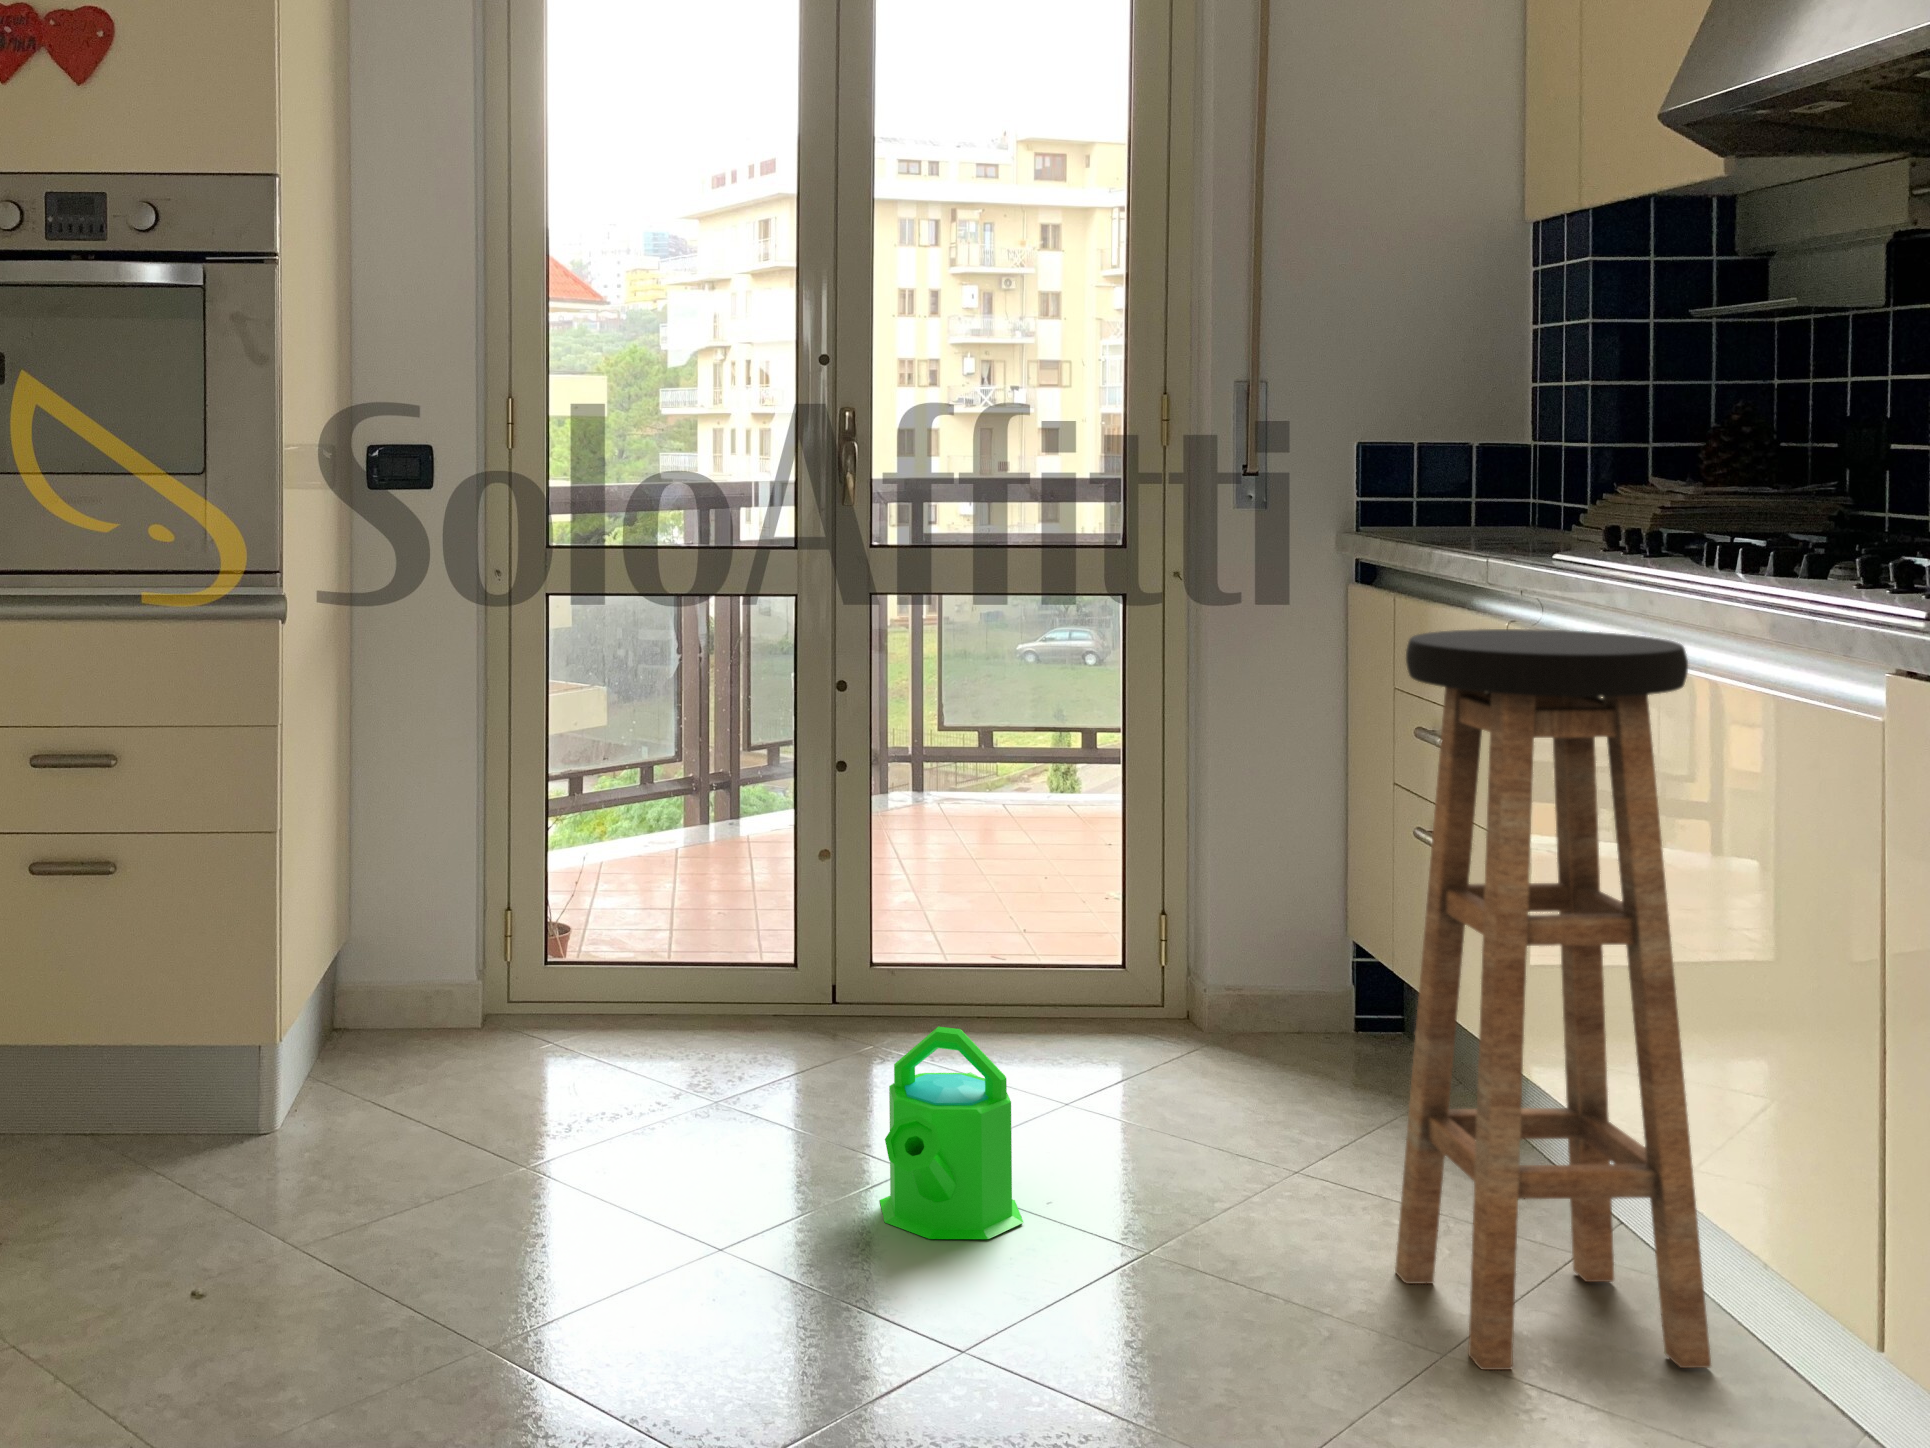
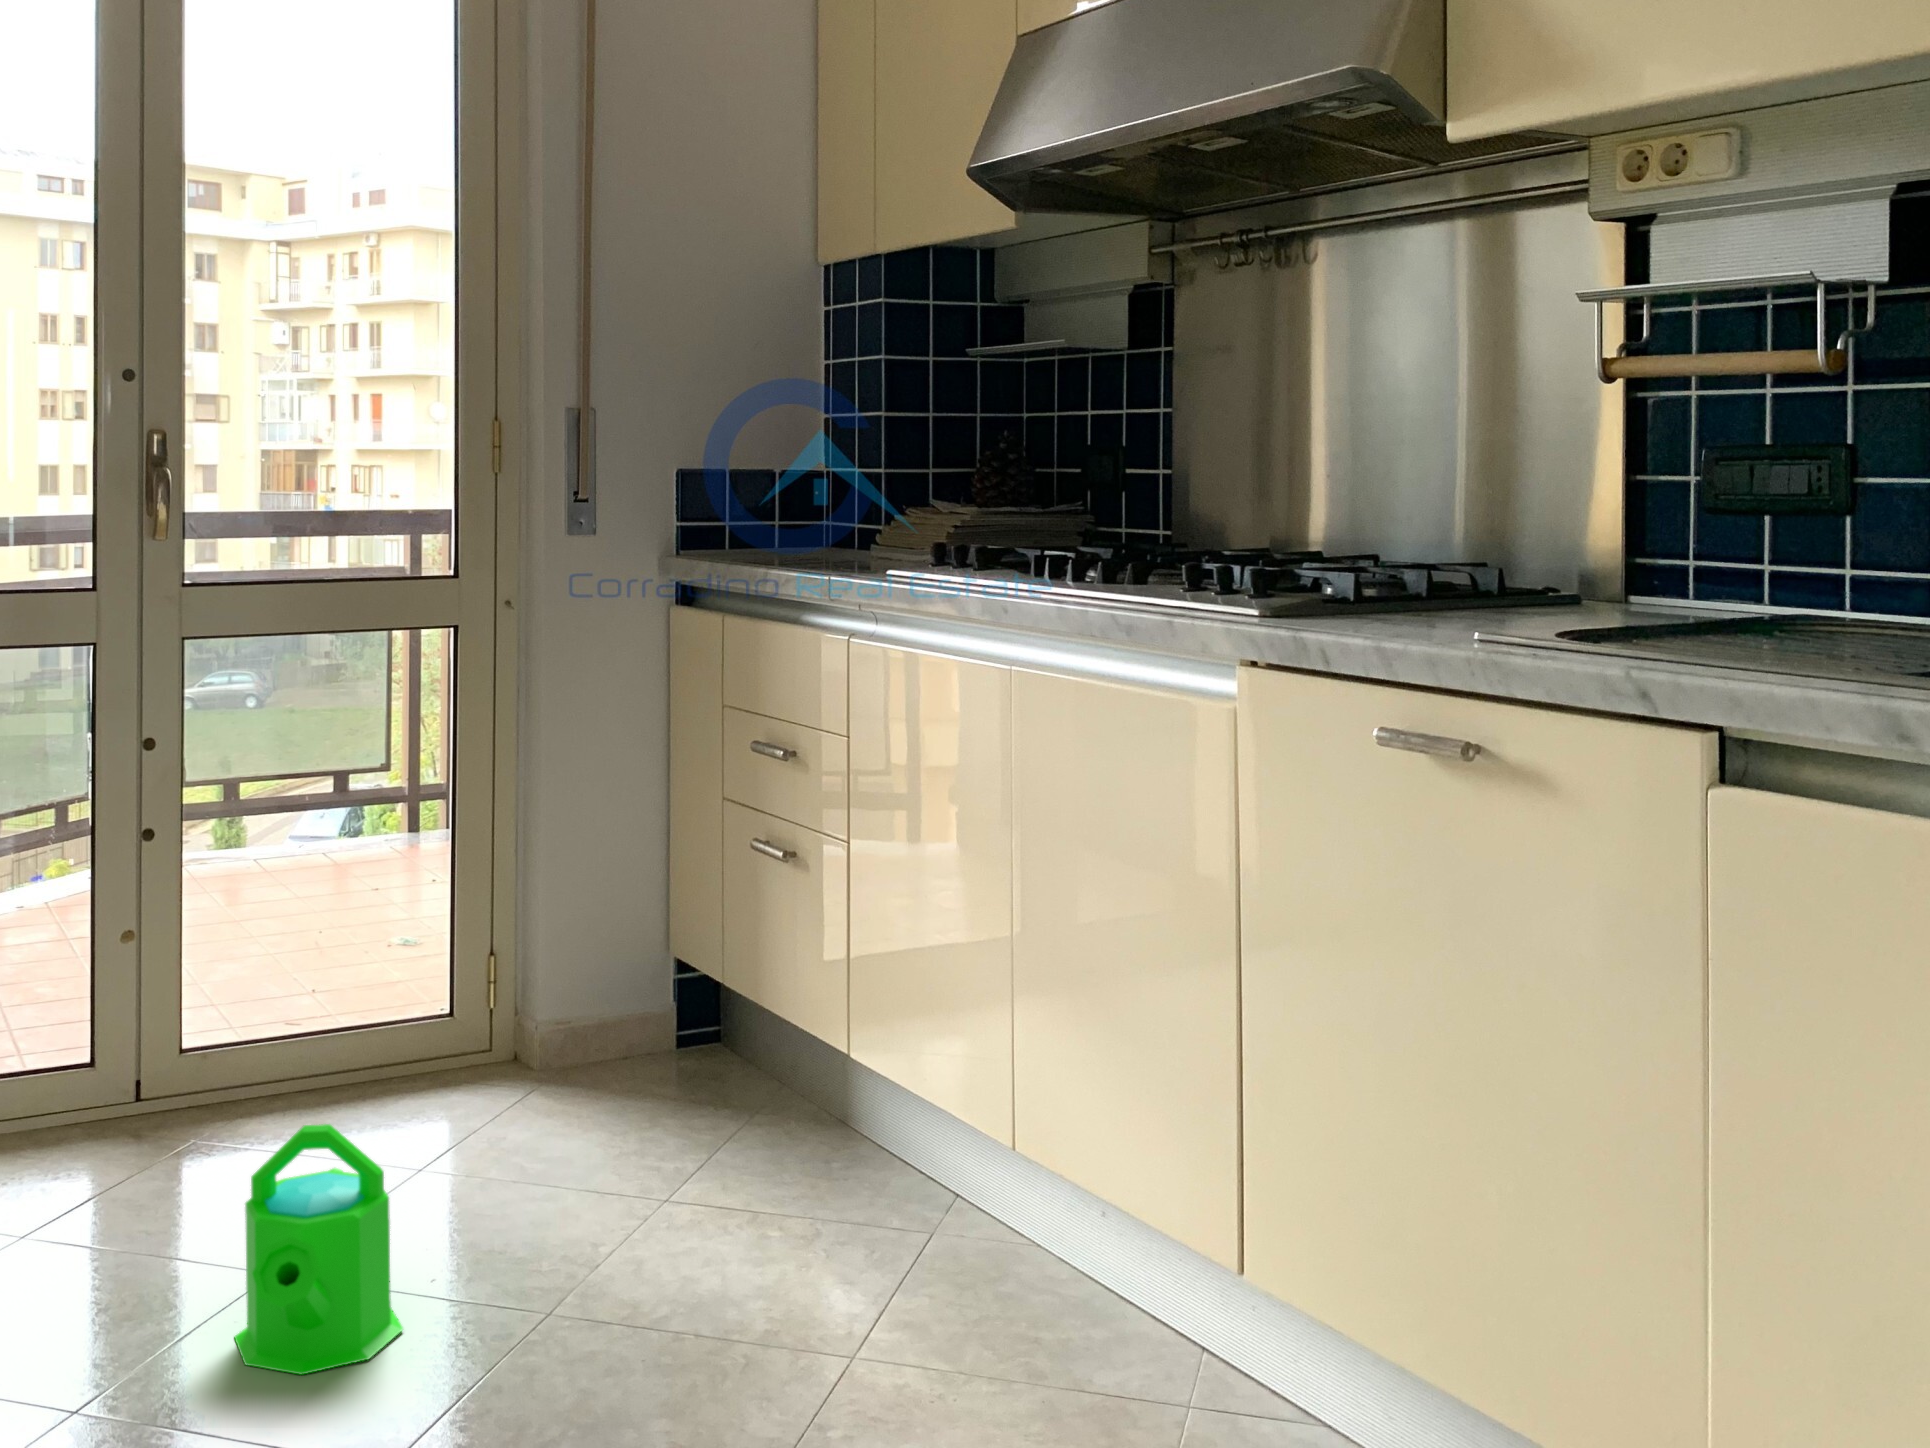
bar stool: present [1395,629,1711,1370] -> none [784,646,1076,1393]

